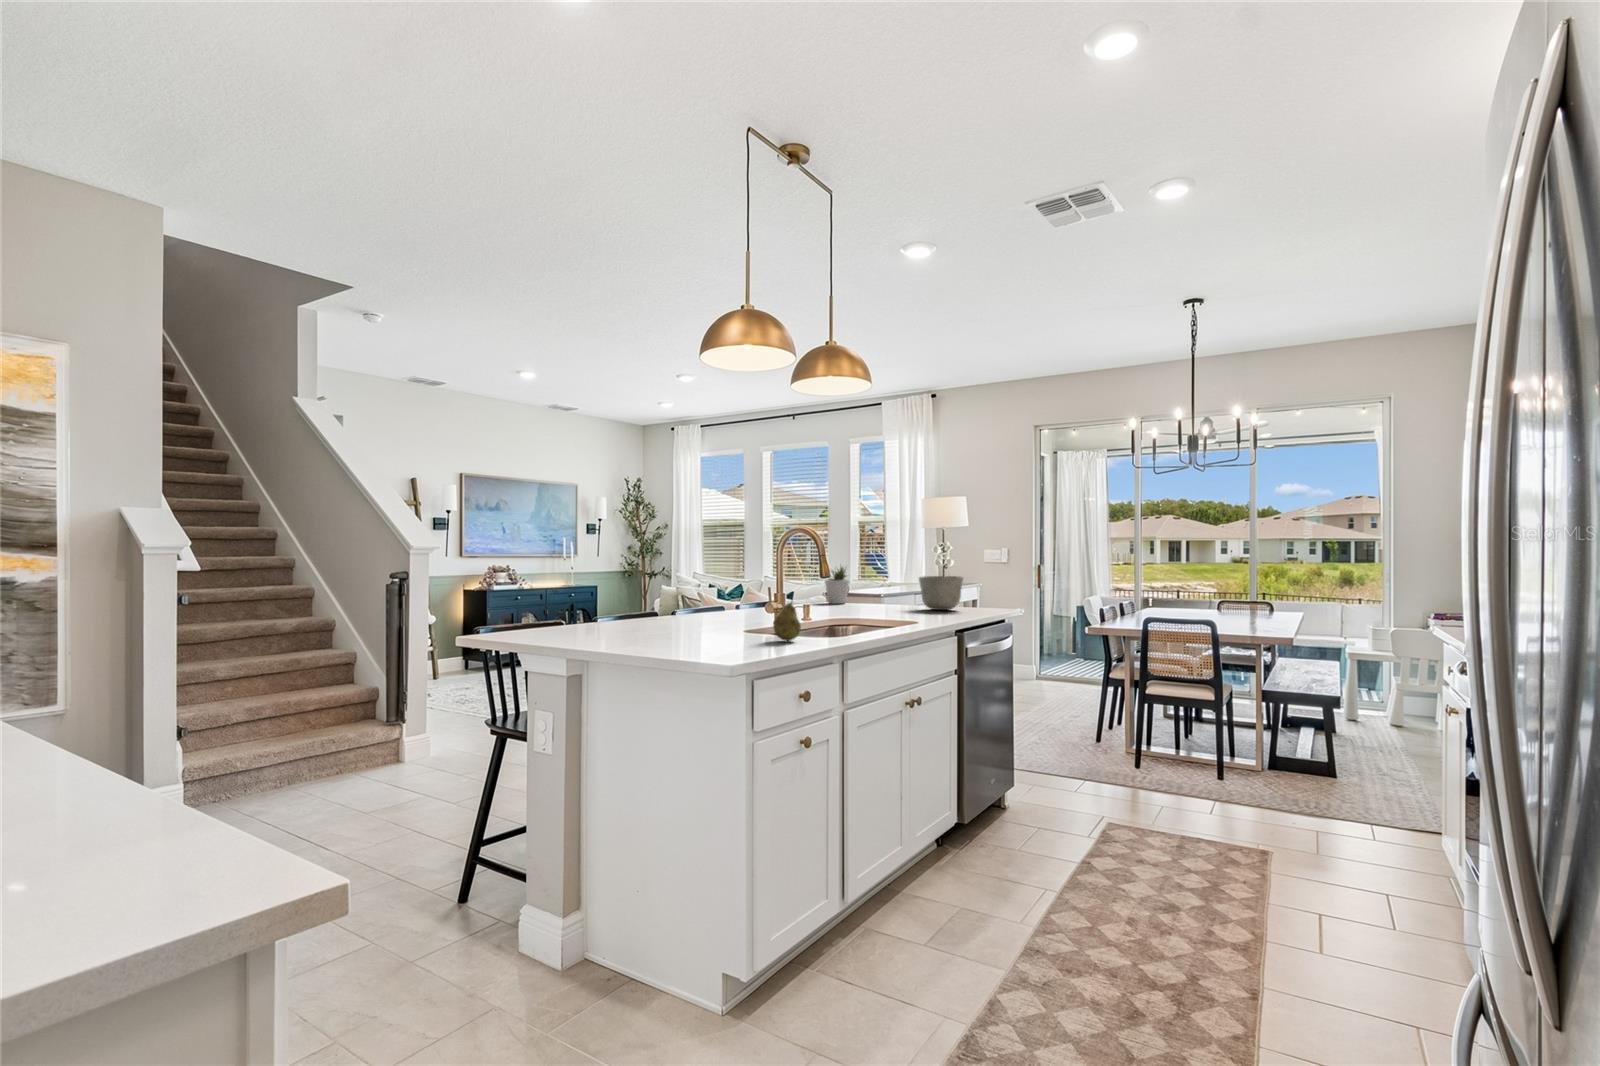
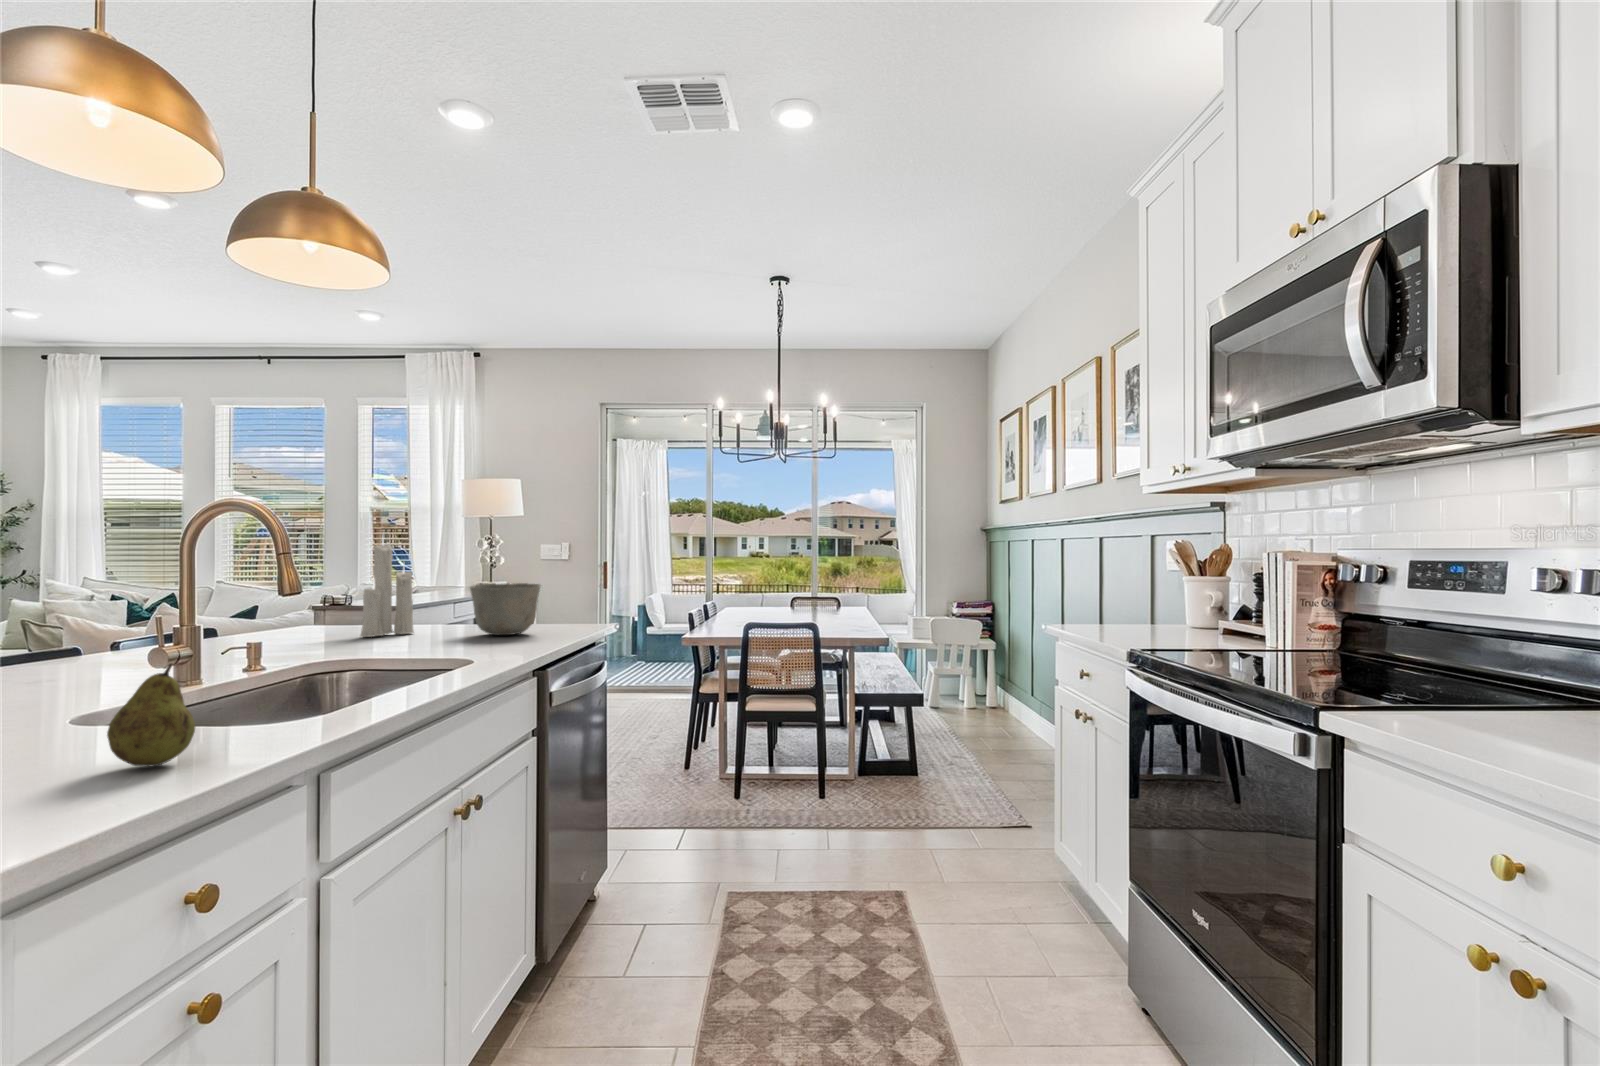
candle: none [856,539,886,607] -> present [360,540,414,637]
potted plant: present [825,567,849,604] -> none [300,567,350,633]

